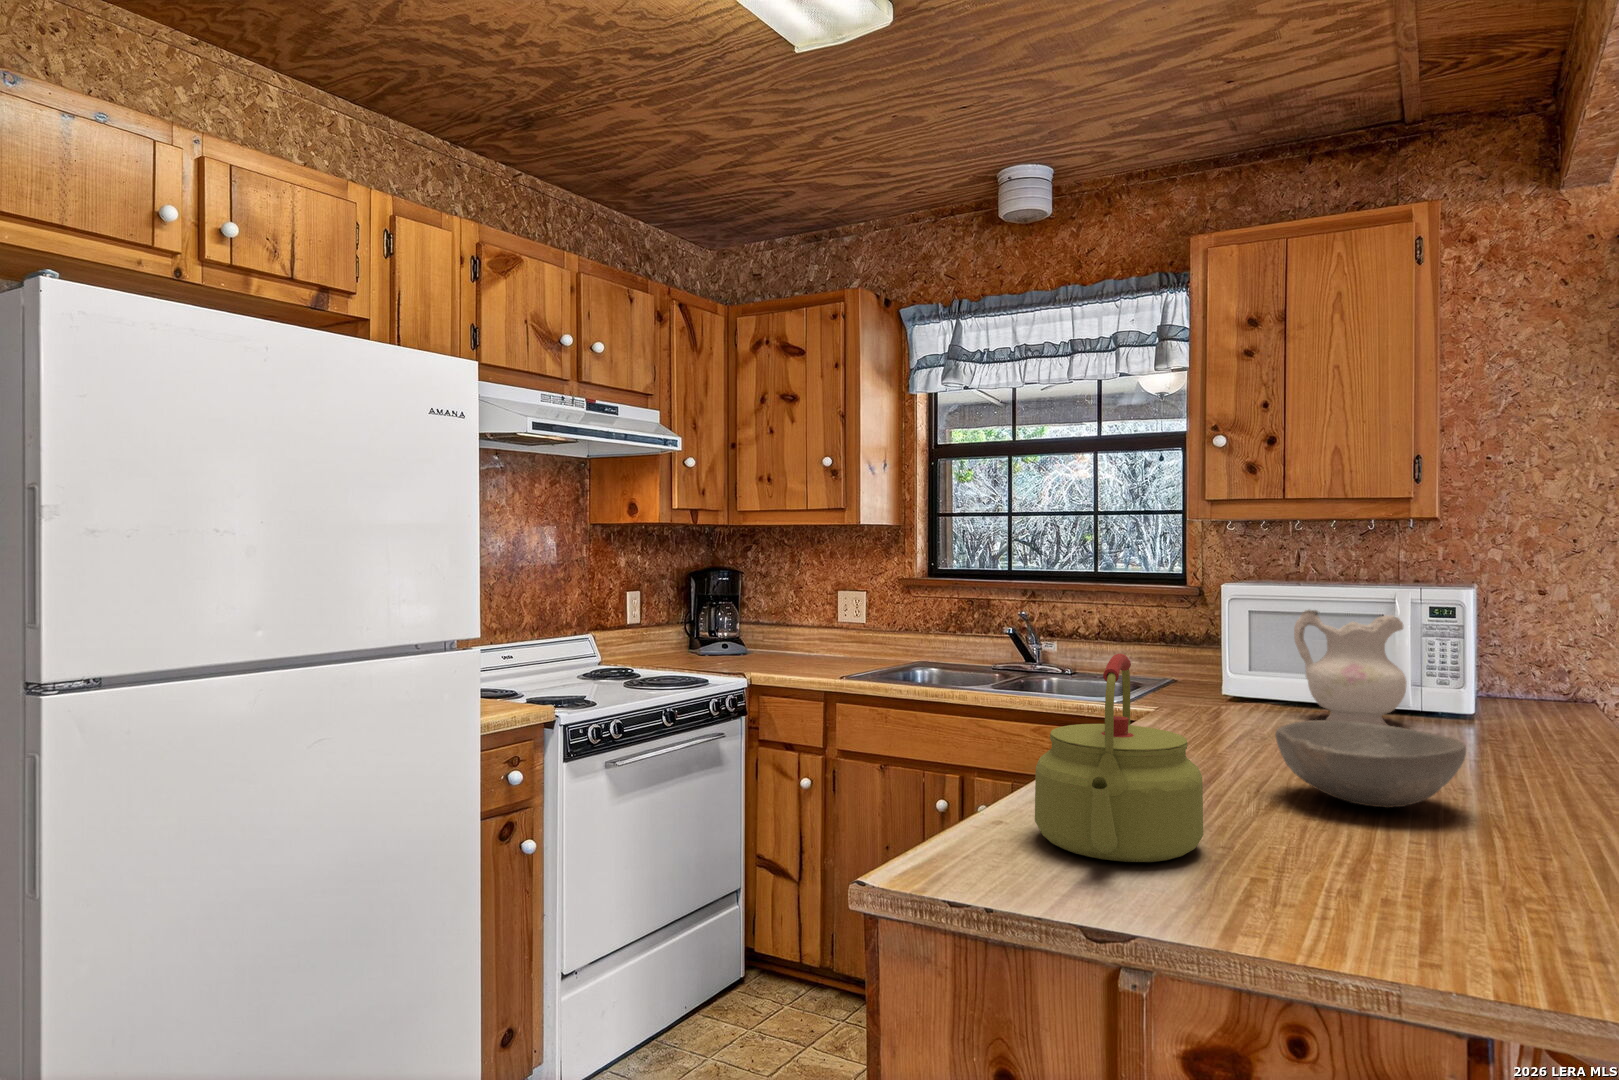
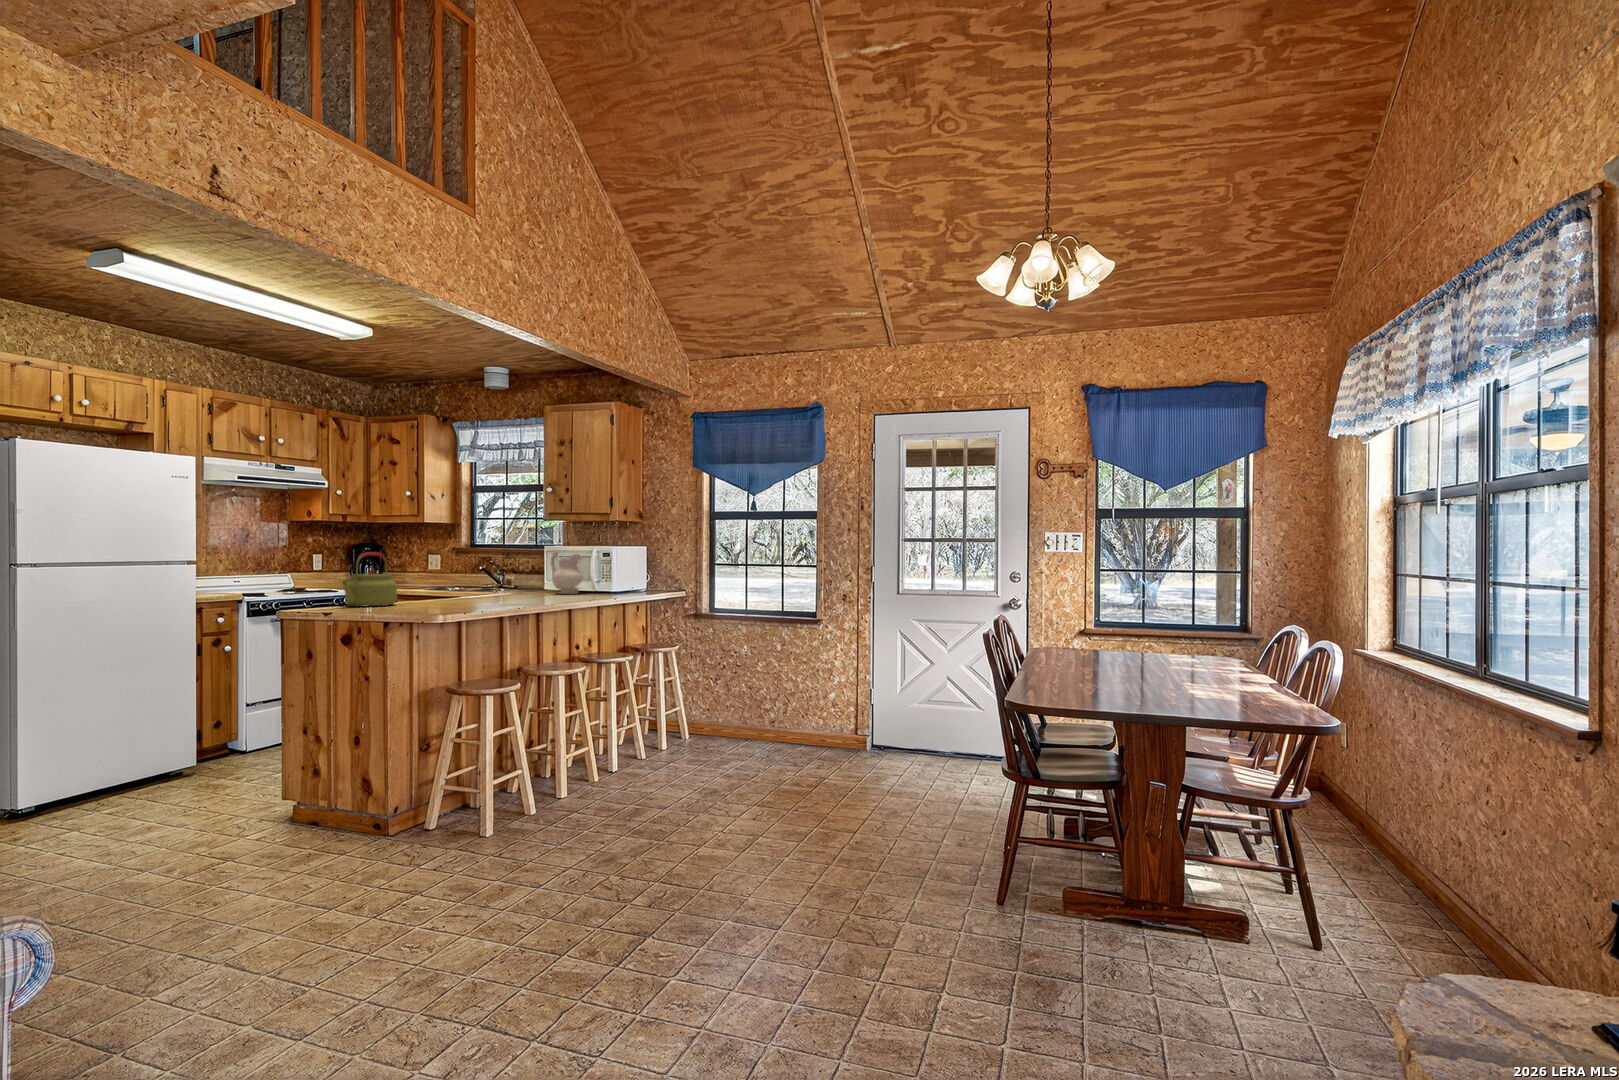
bowl: present [1275,720,1466,808] -> none [453,579,507,602]

